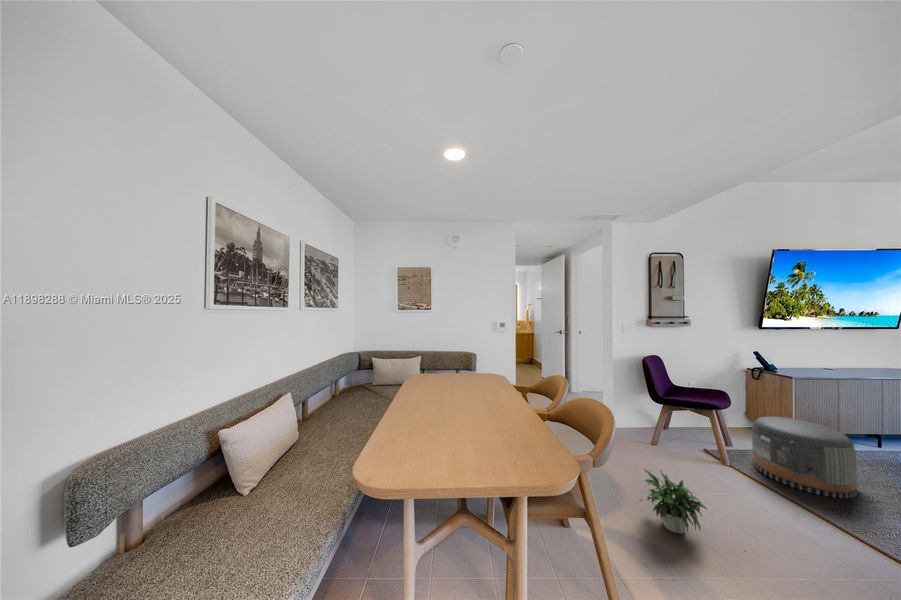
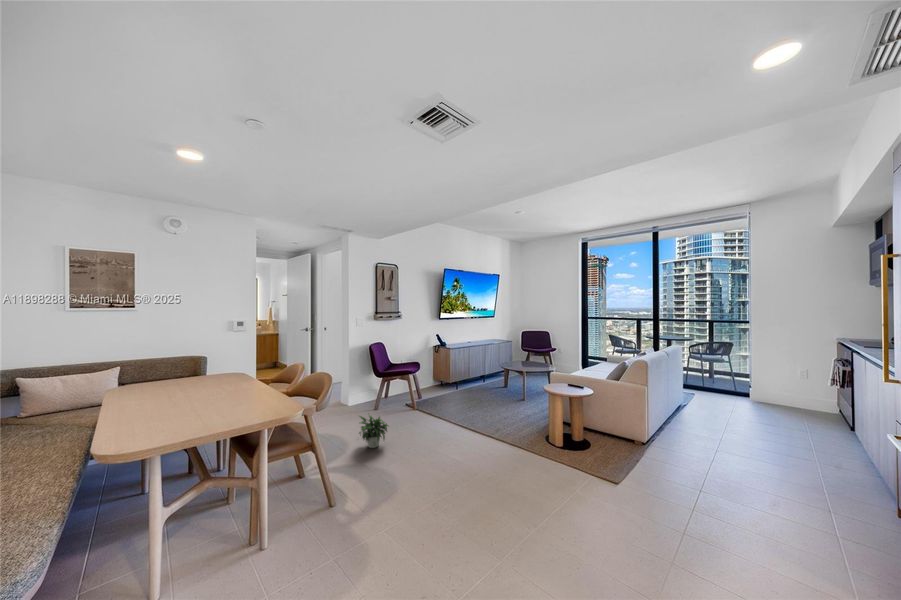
pouf: present [752,417,857,498] -> none [426,372,465,410]

